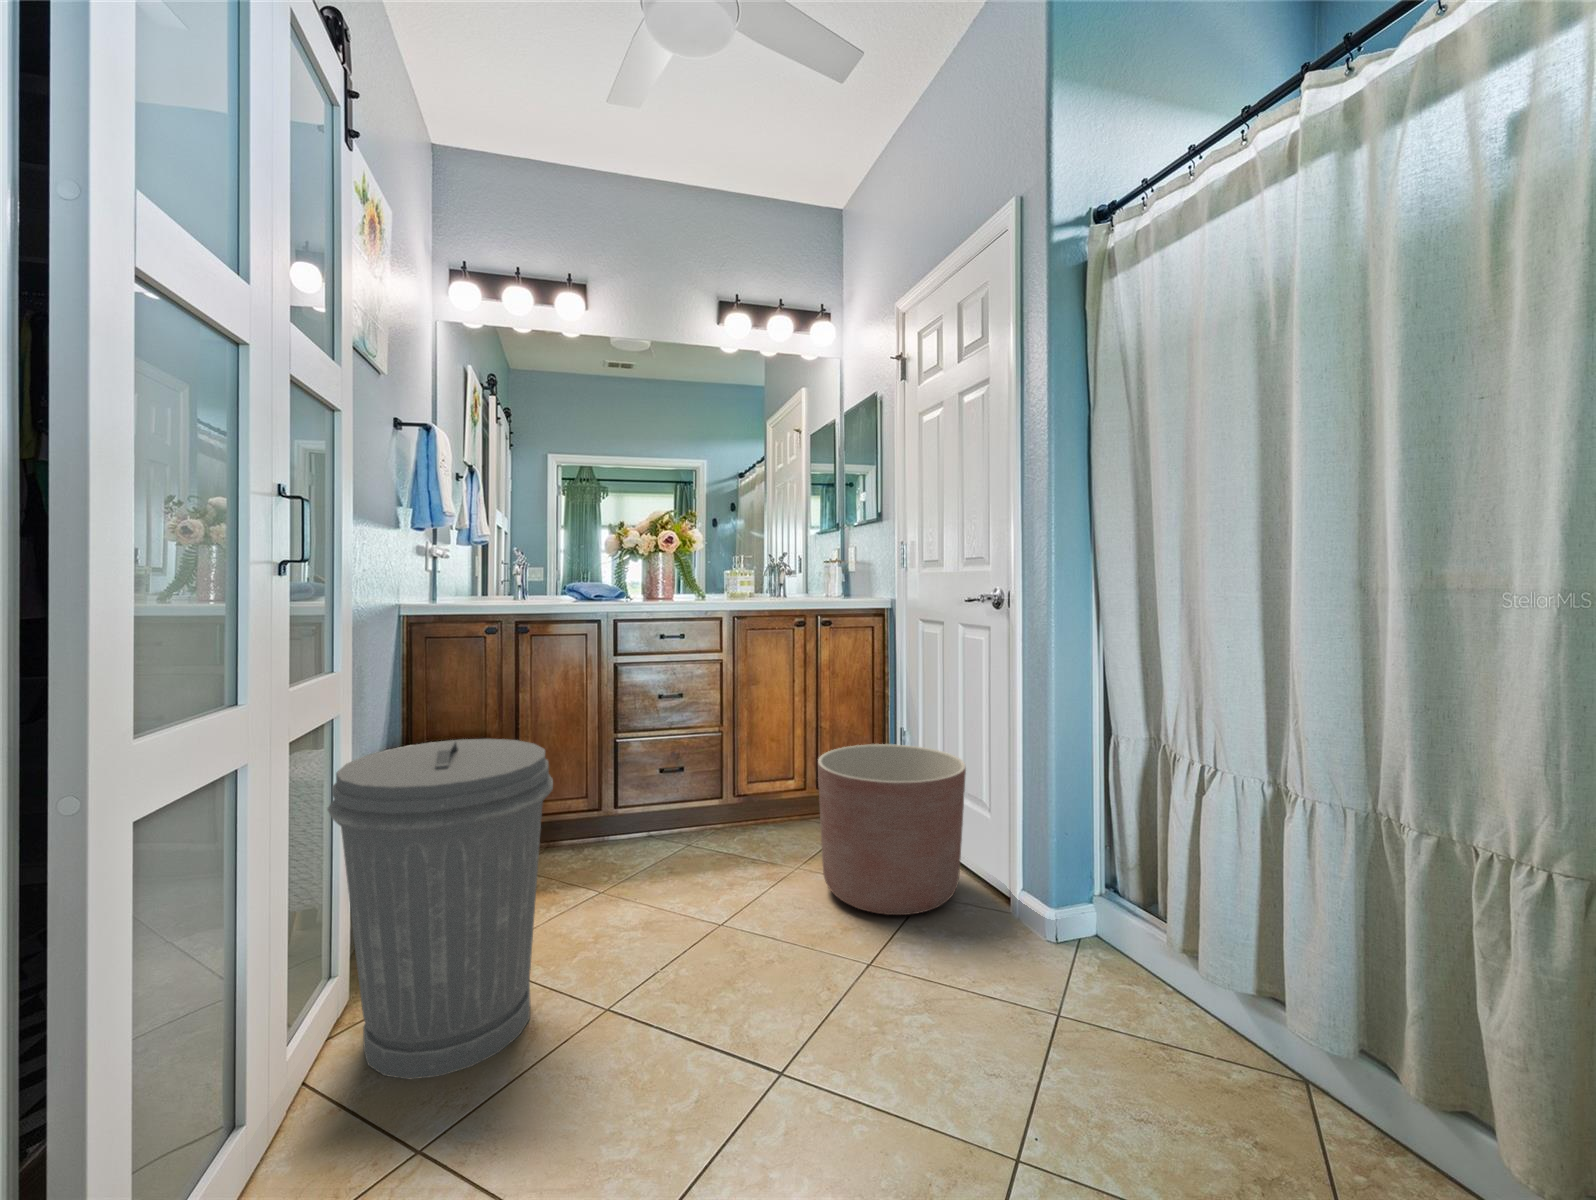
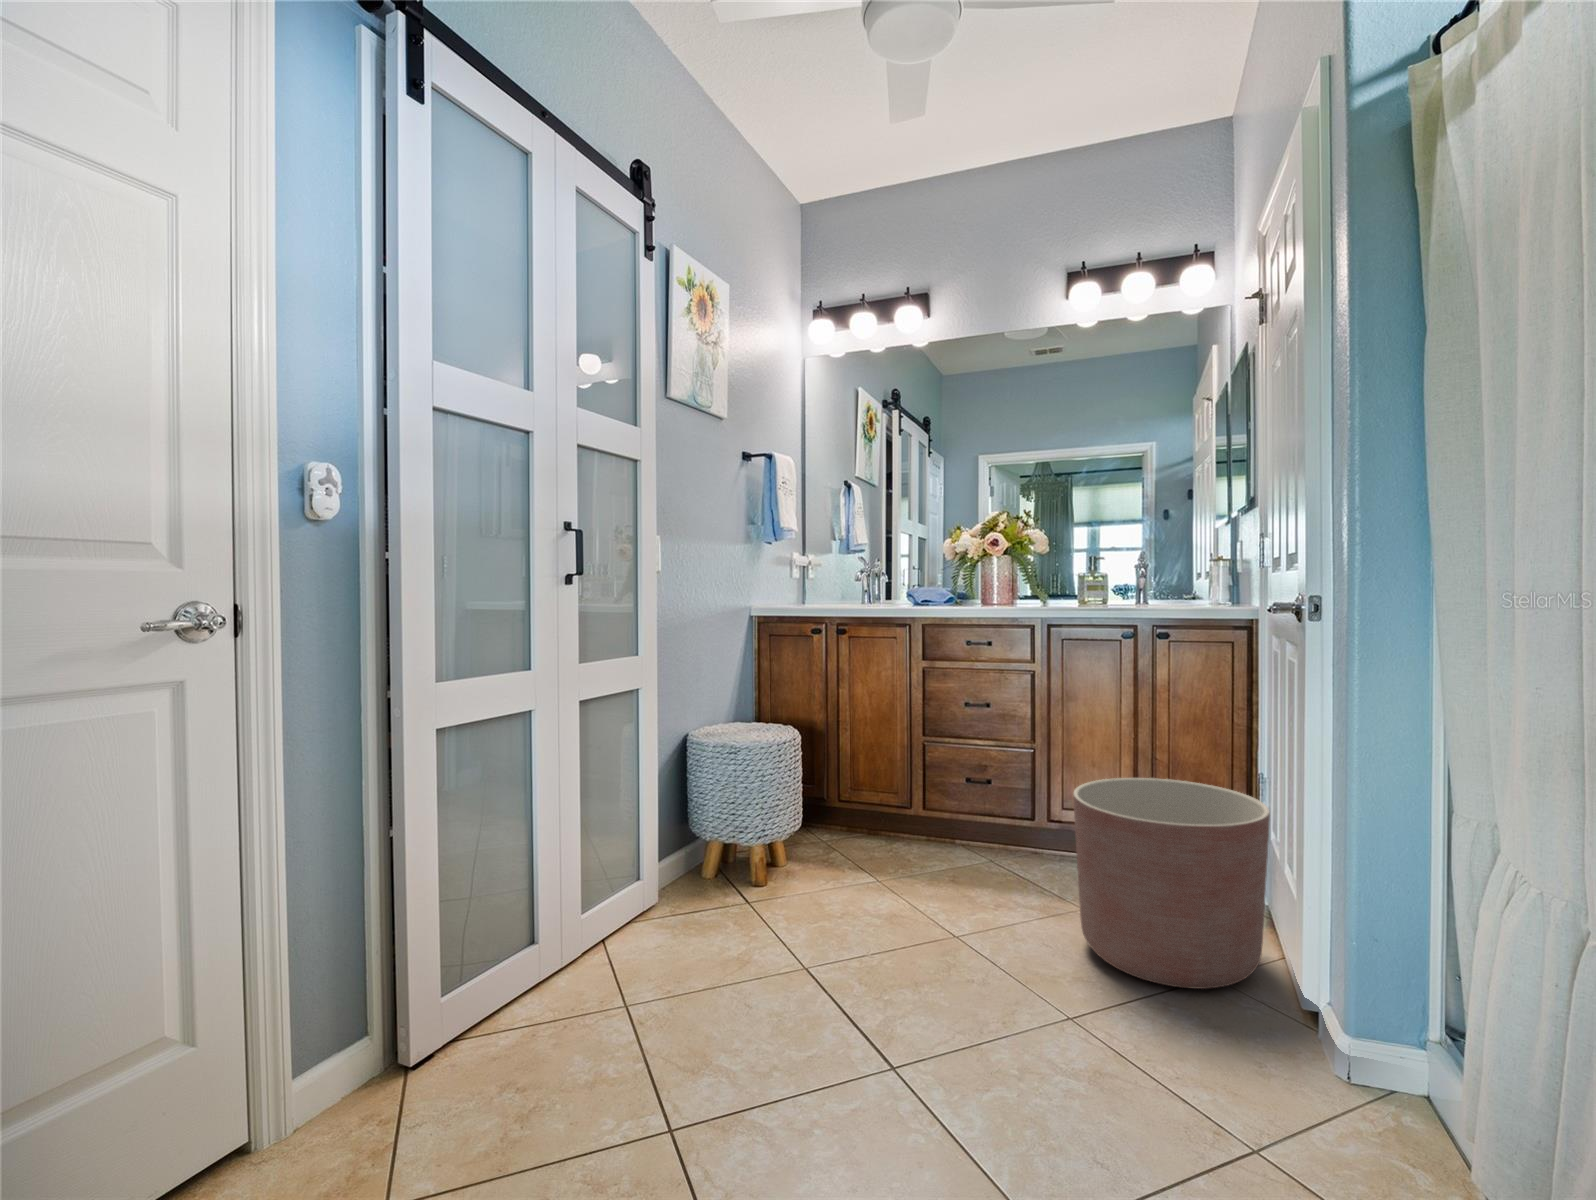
trash can: present [328,739,553,1080] -> none [611,713,770,969]

